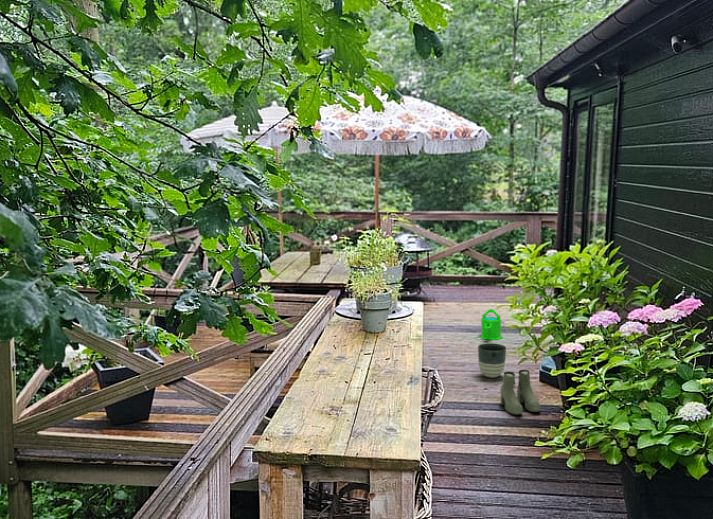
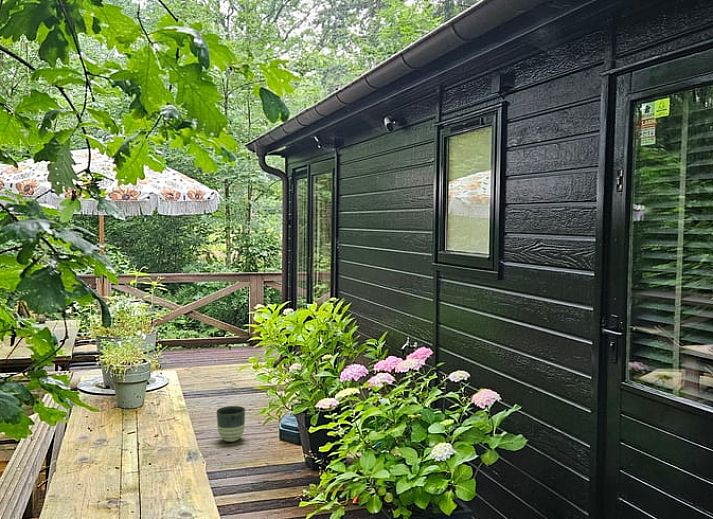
watering can: present [480,309,502,340] -> none [213,371,236,402]
boots: present [500,370,540,415] -> none [244,429,285,477]

